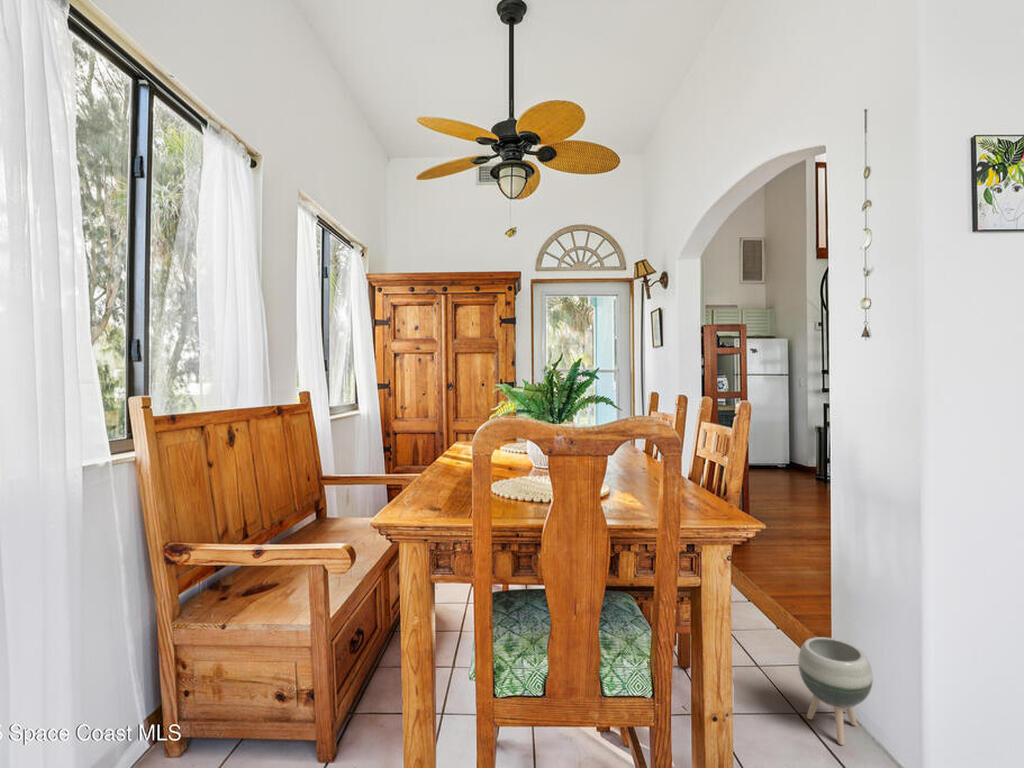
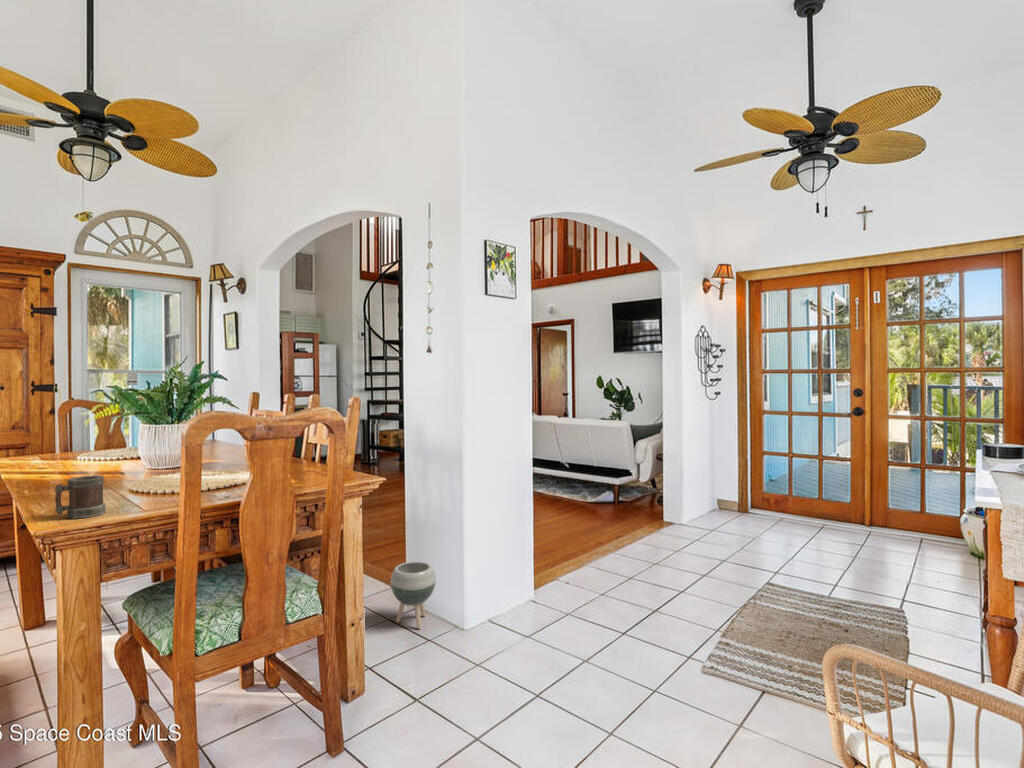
mug: none [410,473,450,515] -> present [55,475,106,519]

